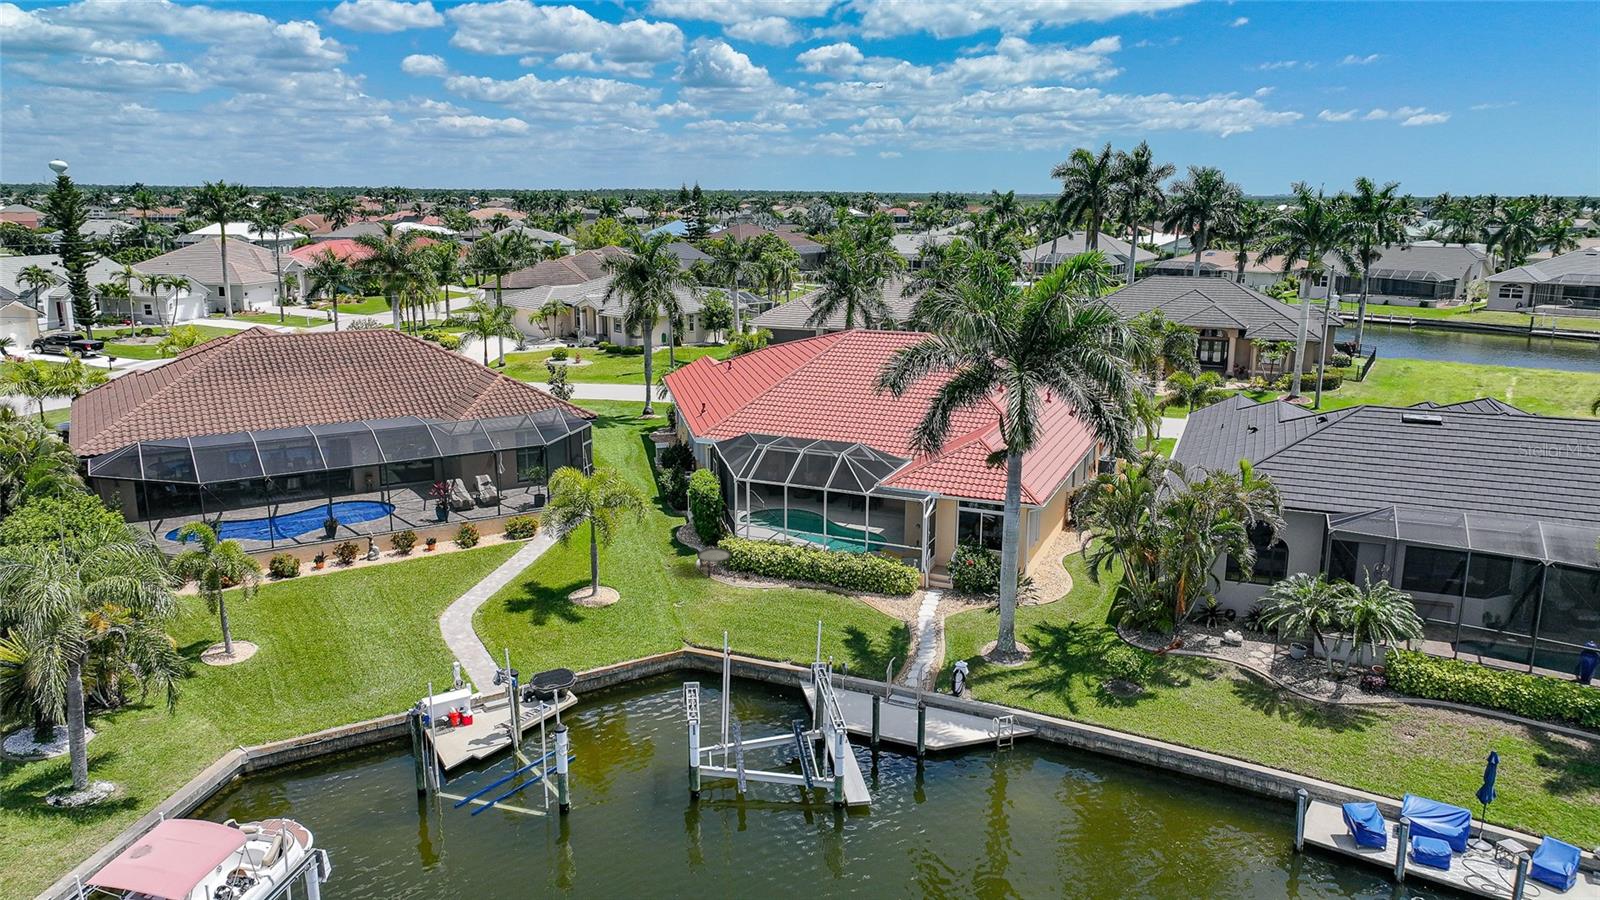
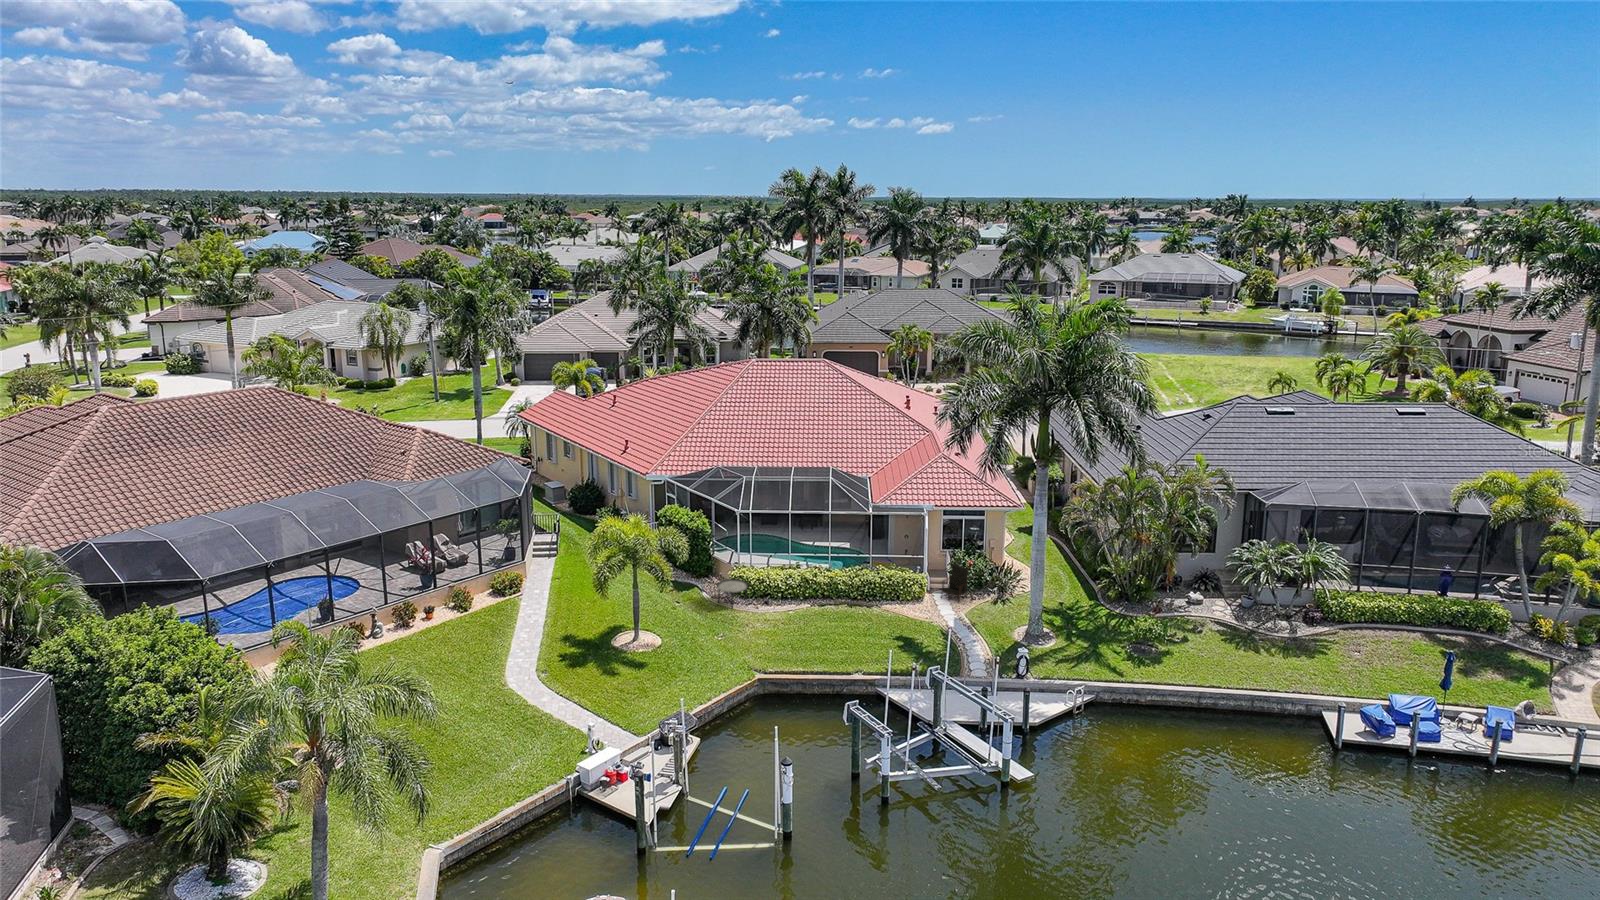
lounge chair: none [933,561,966,606] -> present [941,564,969,599]

